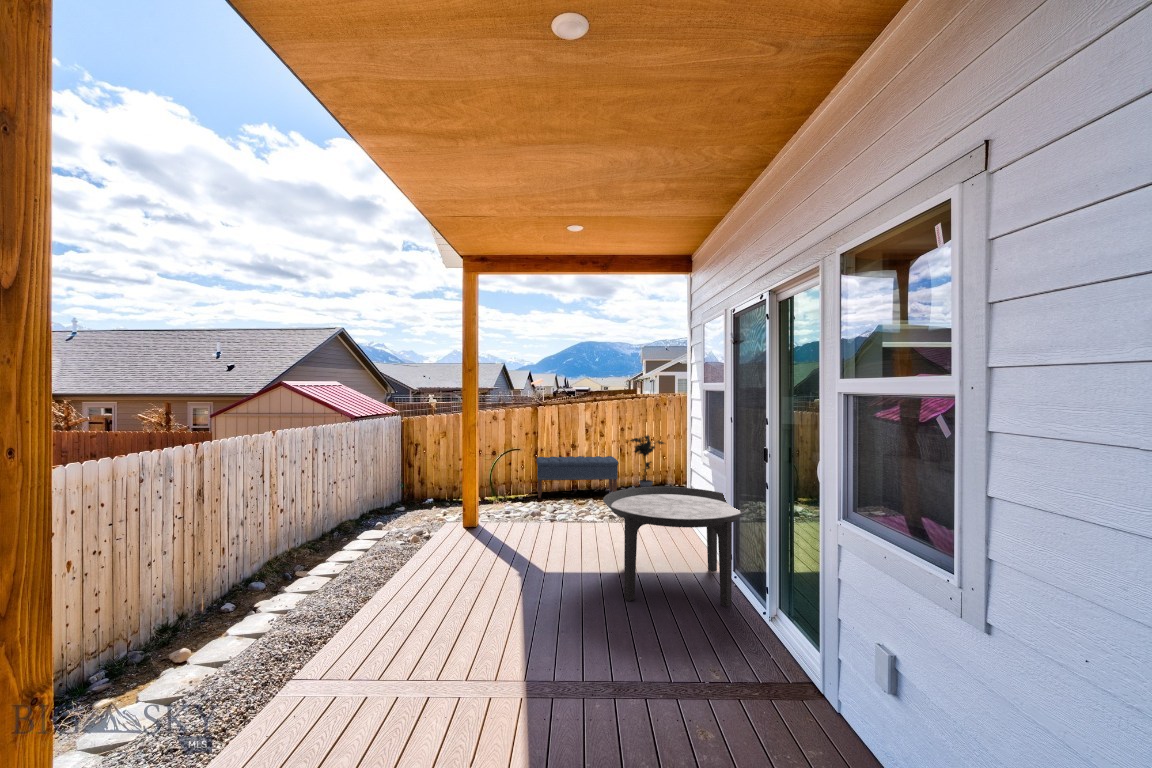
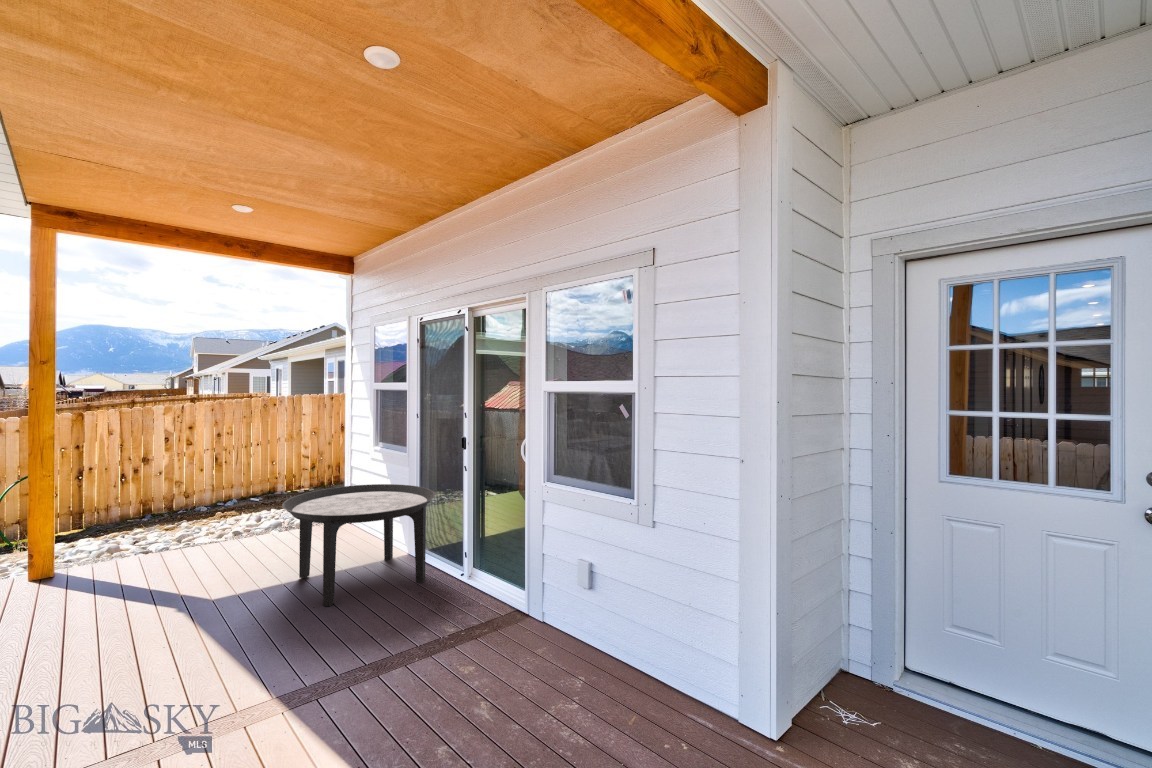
potted plant: present [627,435,664,487] -> none [227,435,281,504]
bench: present [537,456,618,498] -> none [80,467,222,536]

